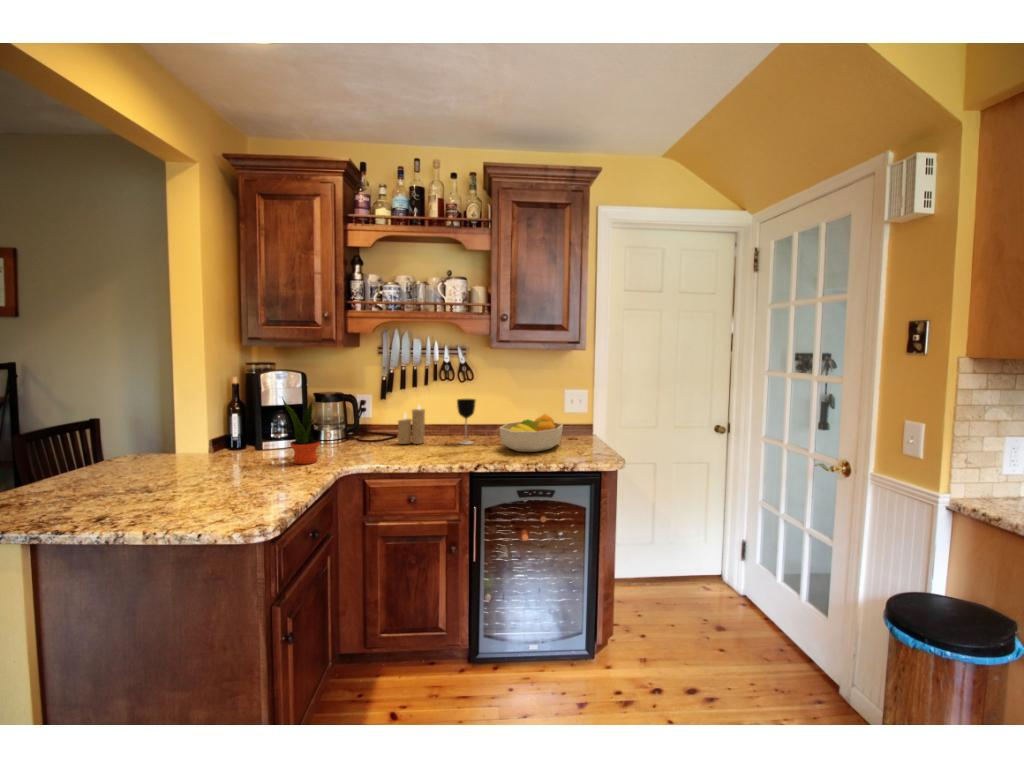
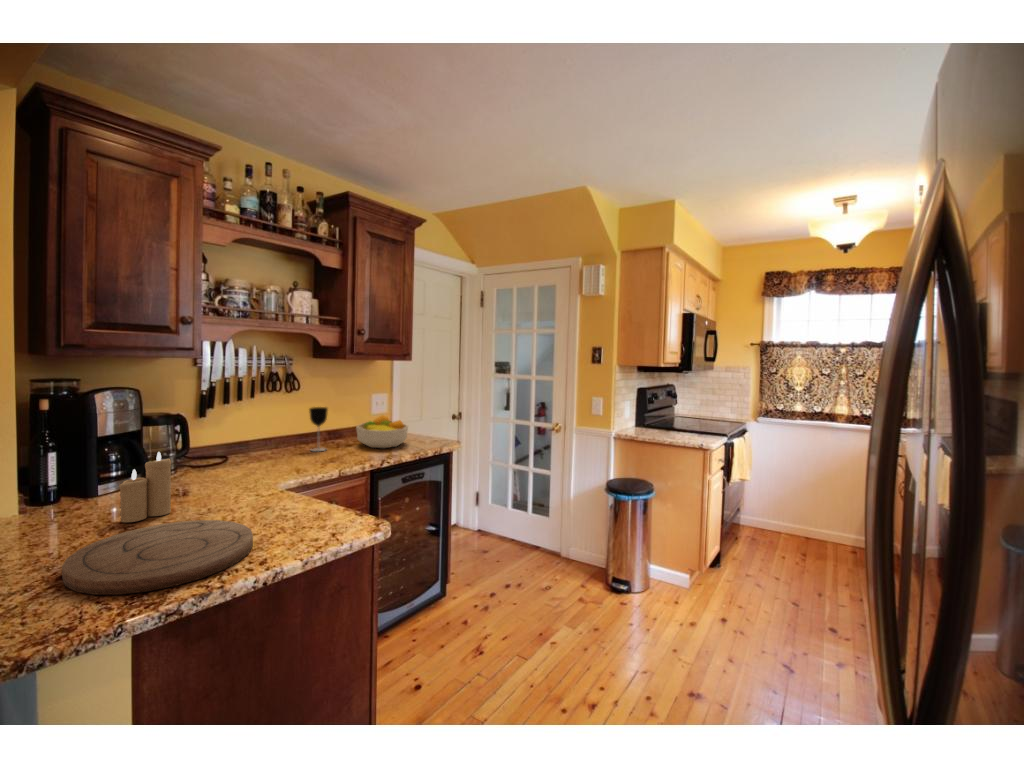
potted plant: present [283,399,320,464] -> none [175,419,228,495]
candle: present [398,405,425,444] -> present [119,452,171,522]
cutting board: none [72,476,221,522] -> present [62,520,253,595]

